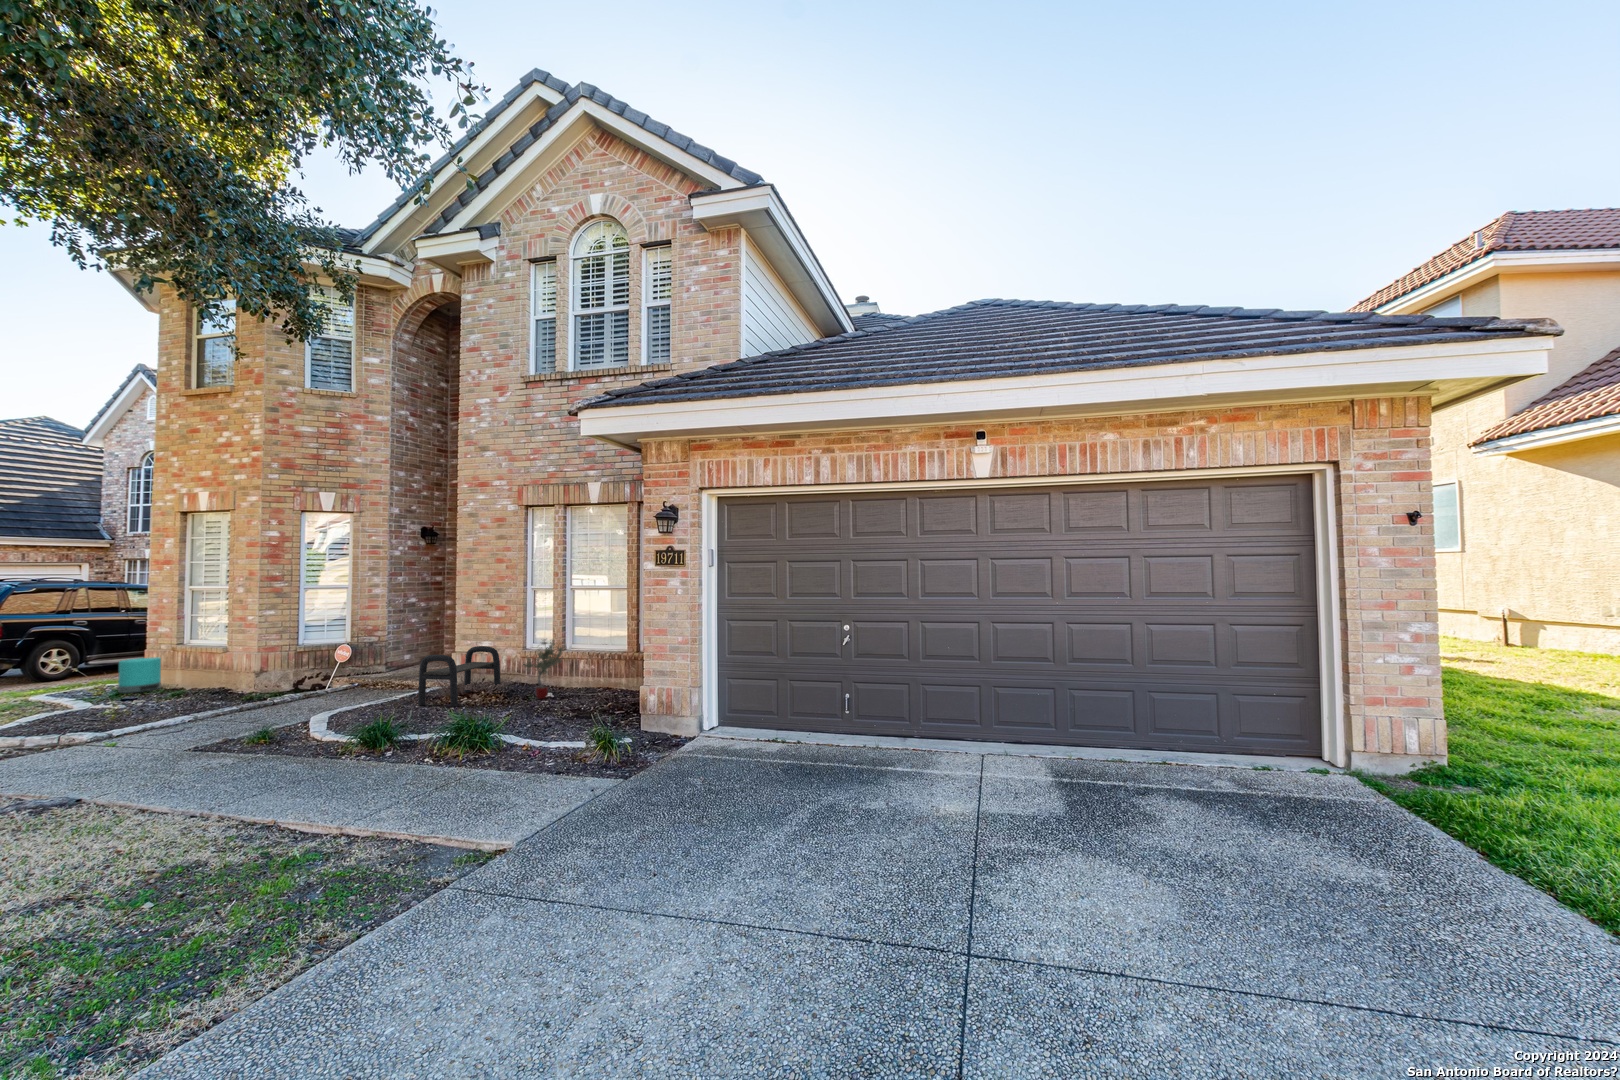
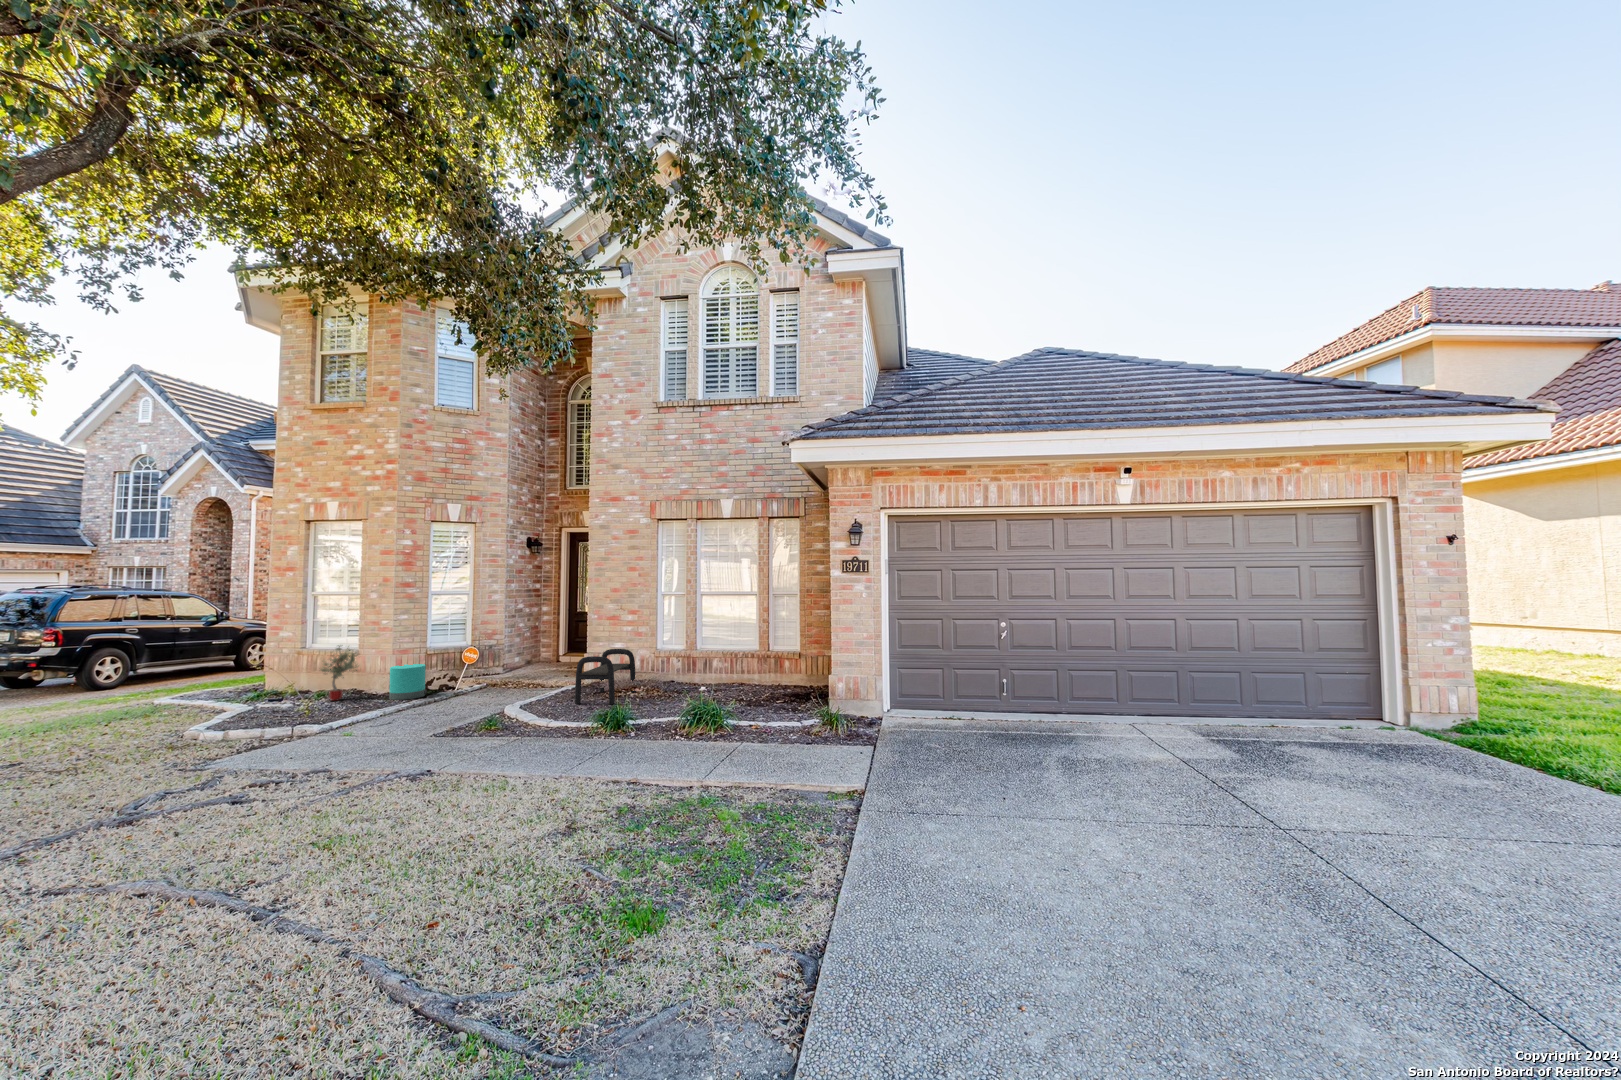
potted tree: present [523,639,563,699] -> present [321,645,358,701]
trash can: present [118,657,161,693] -> present [389,664,427,700]

